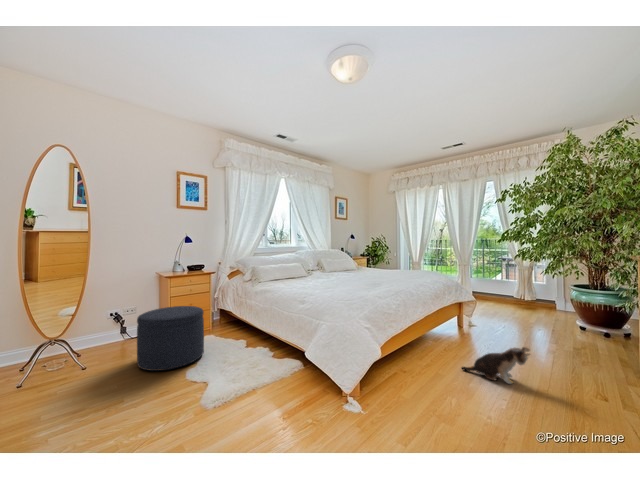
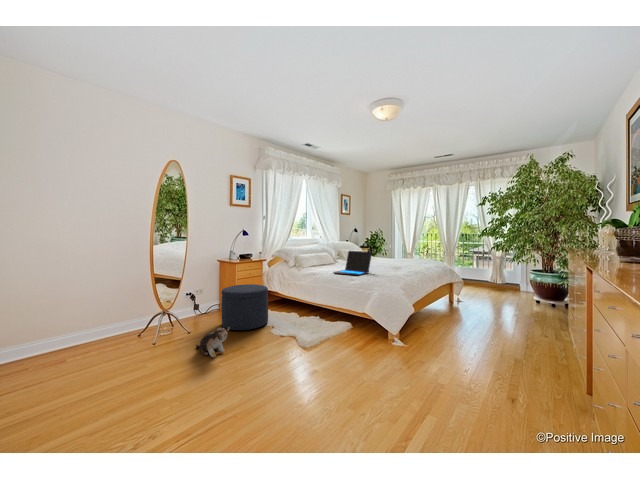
laptop: none [288,262,341,297] -> present [333,251,372,276]
plush toy: present [462,347,530,384] -> present [196,327,230,357]

